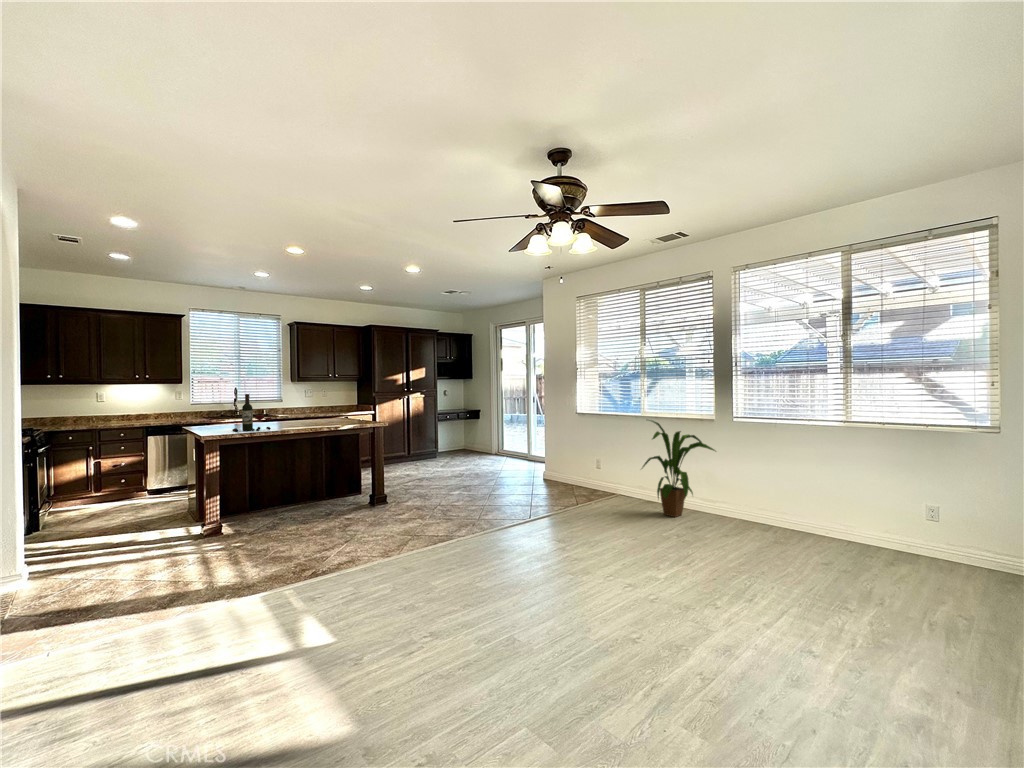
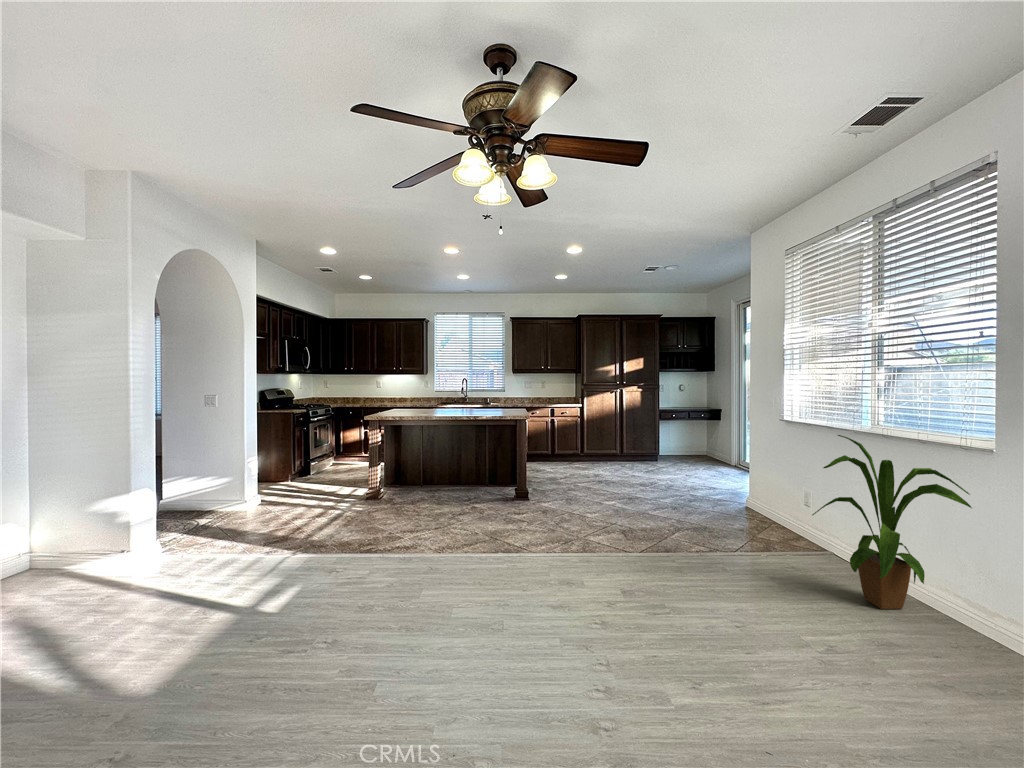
wine bottle: present [232,394,271,432] -> none [395,382,425,416]

